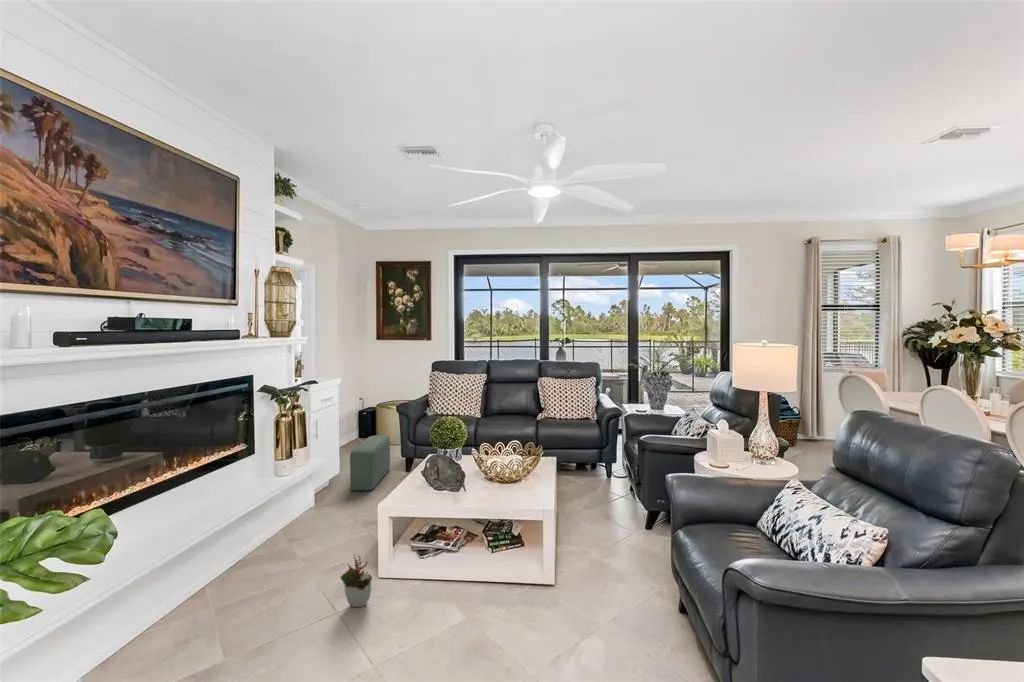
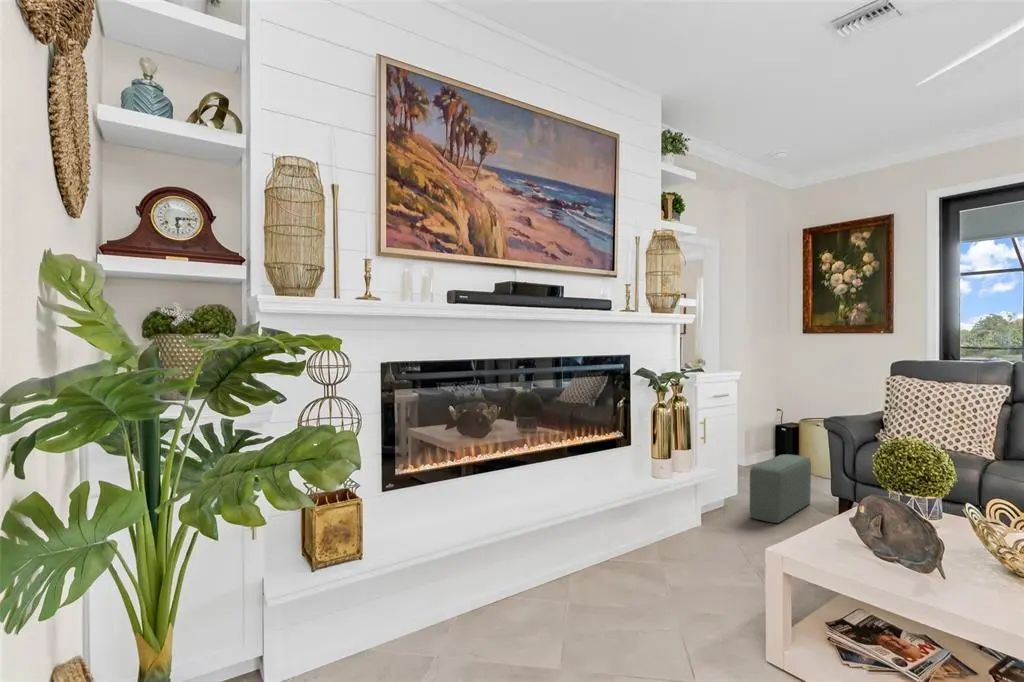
decorative plant: present [341,555,372,607] -> none [703,580,744,652]

